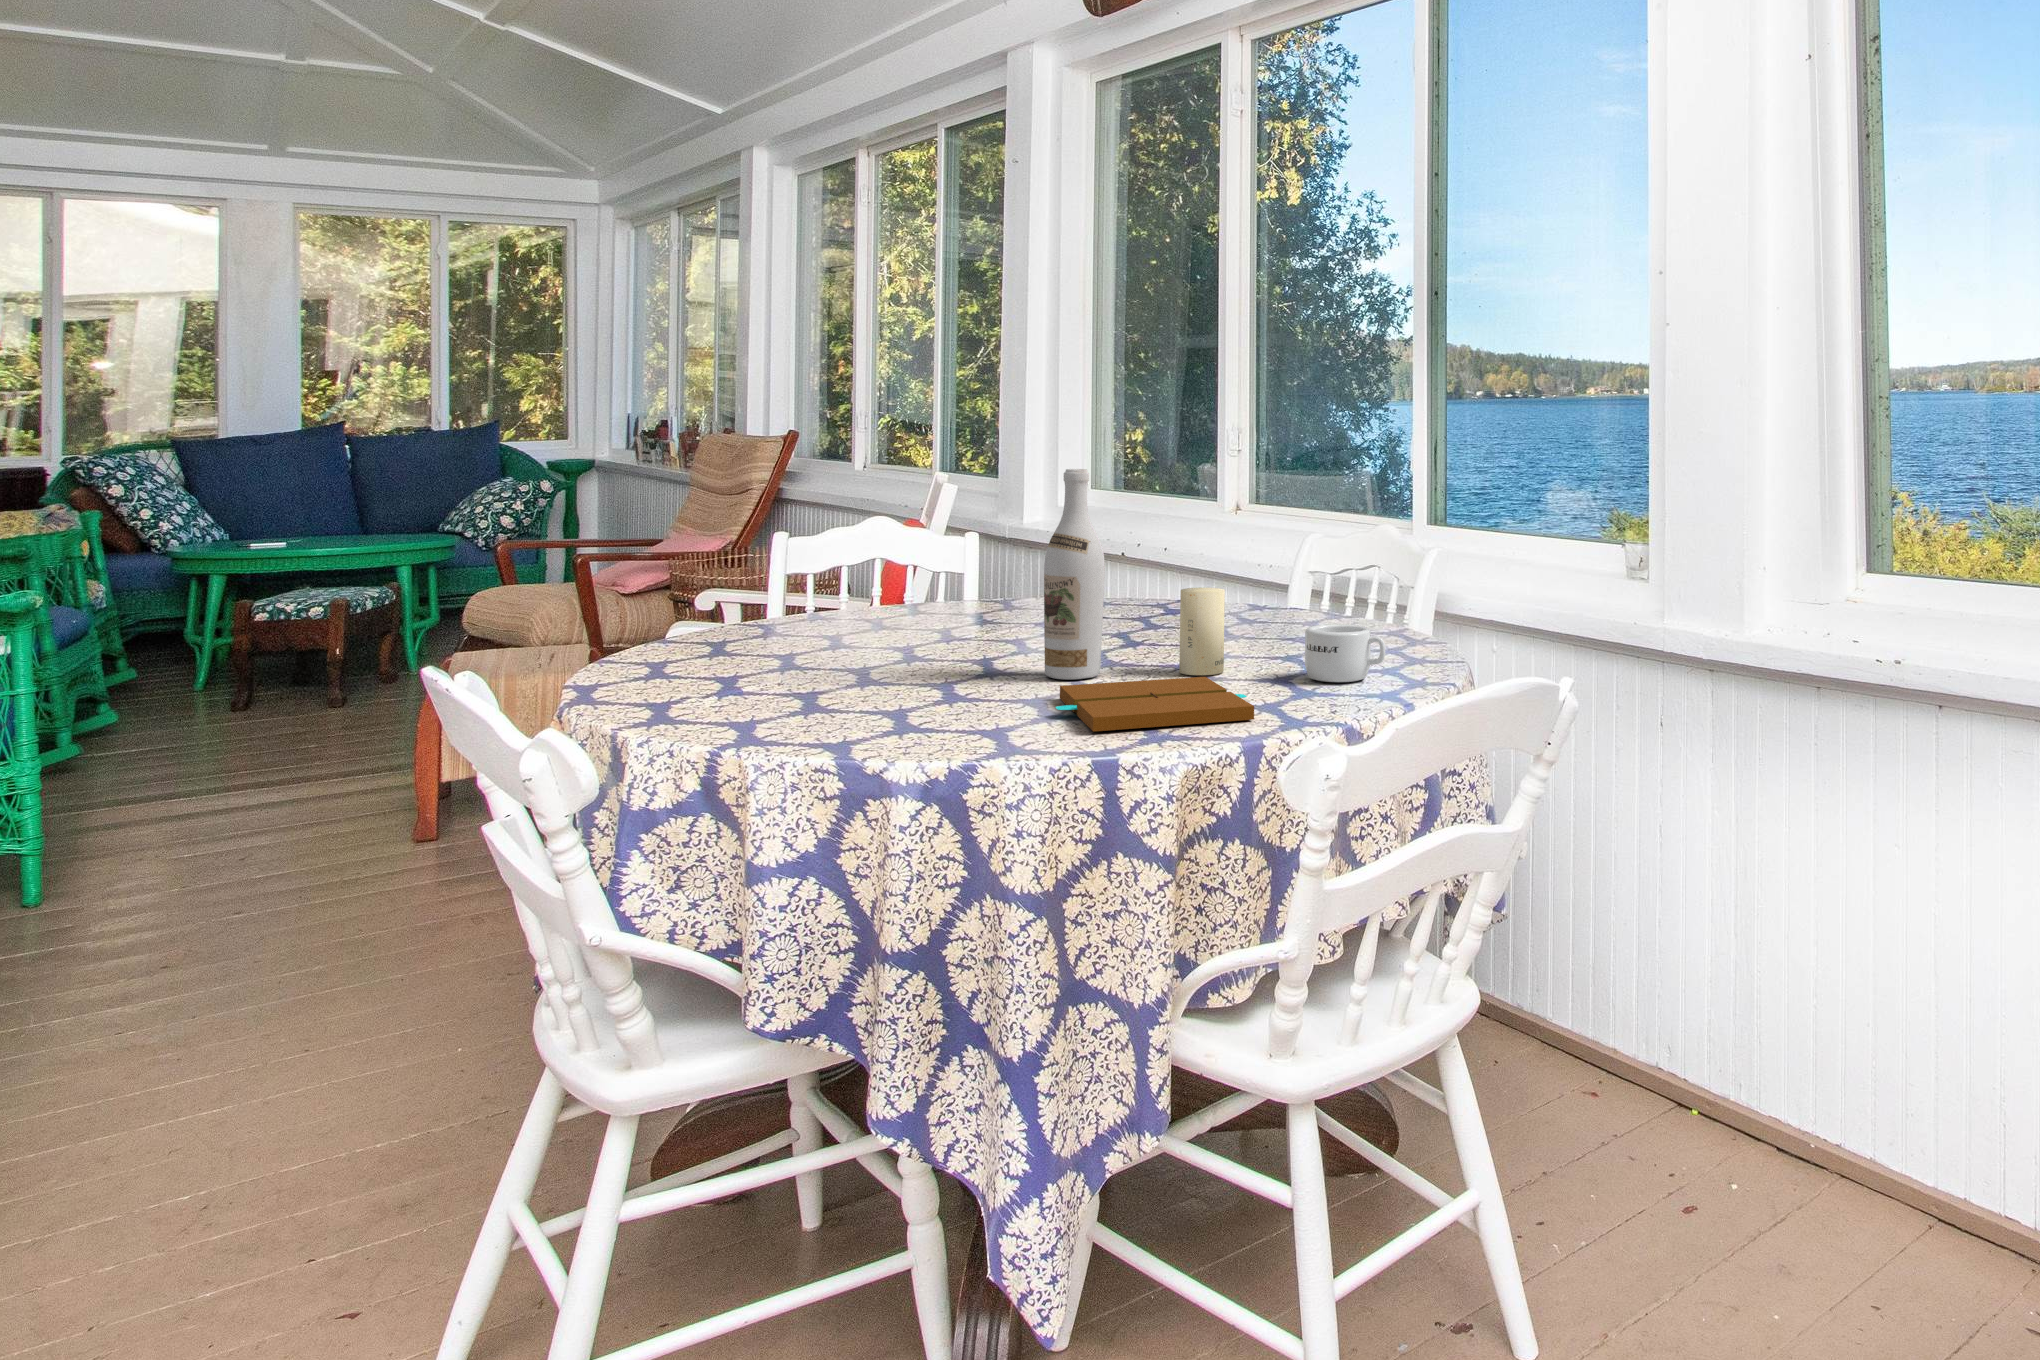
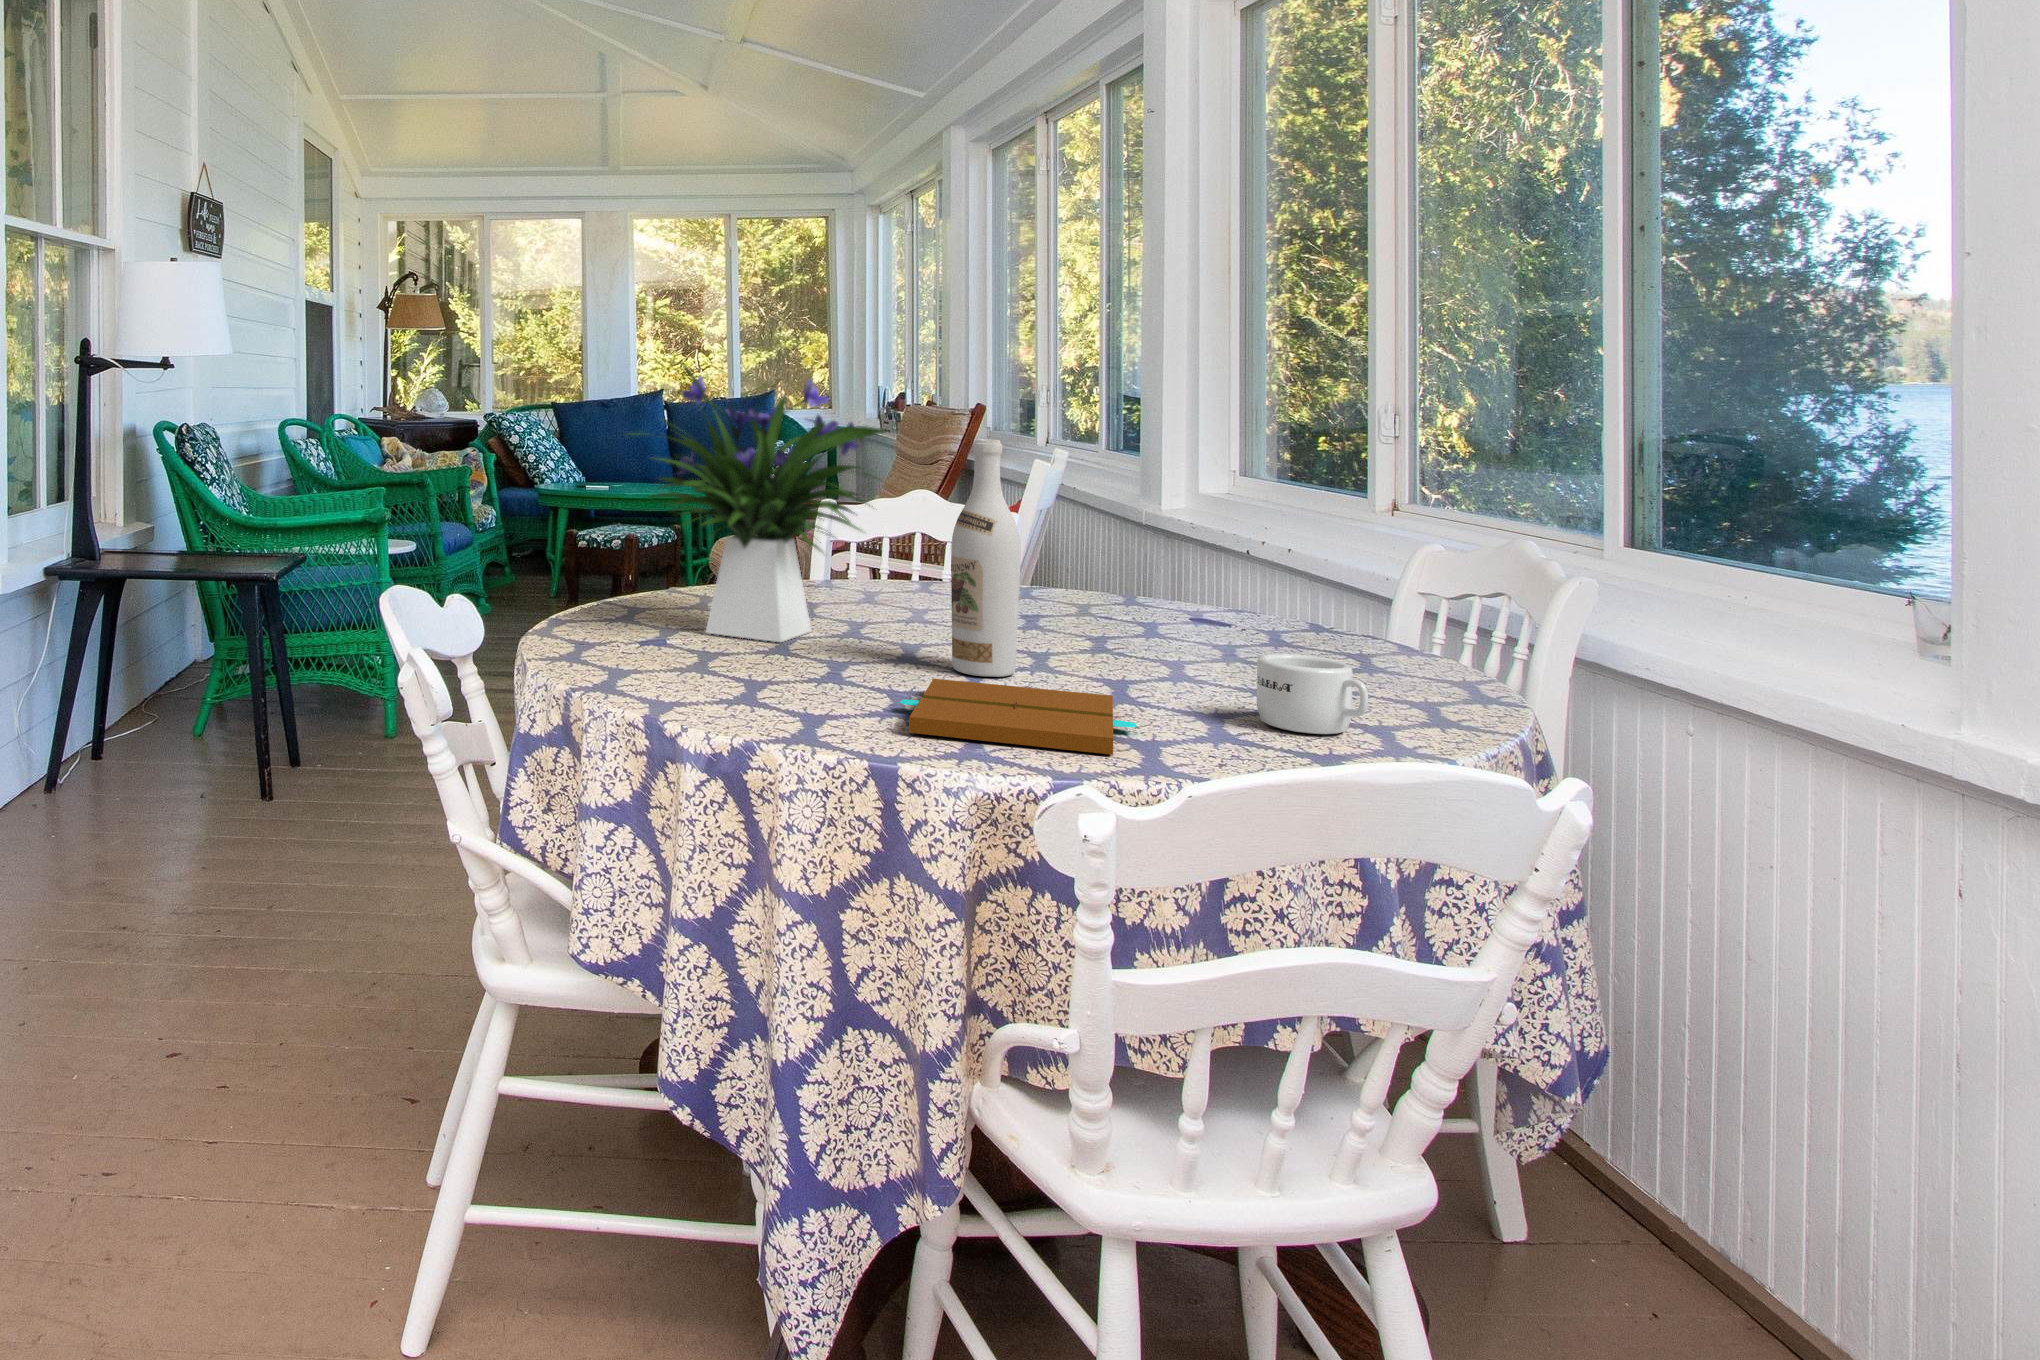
flower arrangement: none [692,398,964,681] -> present [651,363,886,642]
candle: present [1179,588,1225,675] -> none [1107,588,1166,696]

